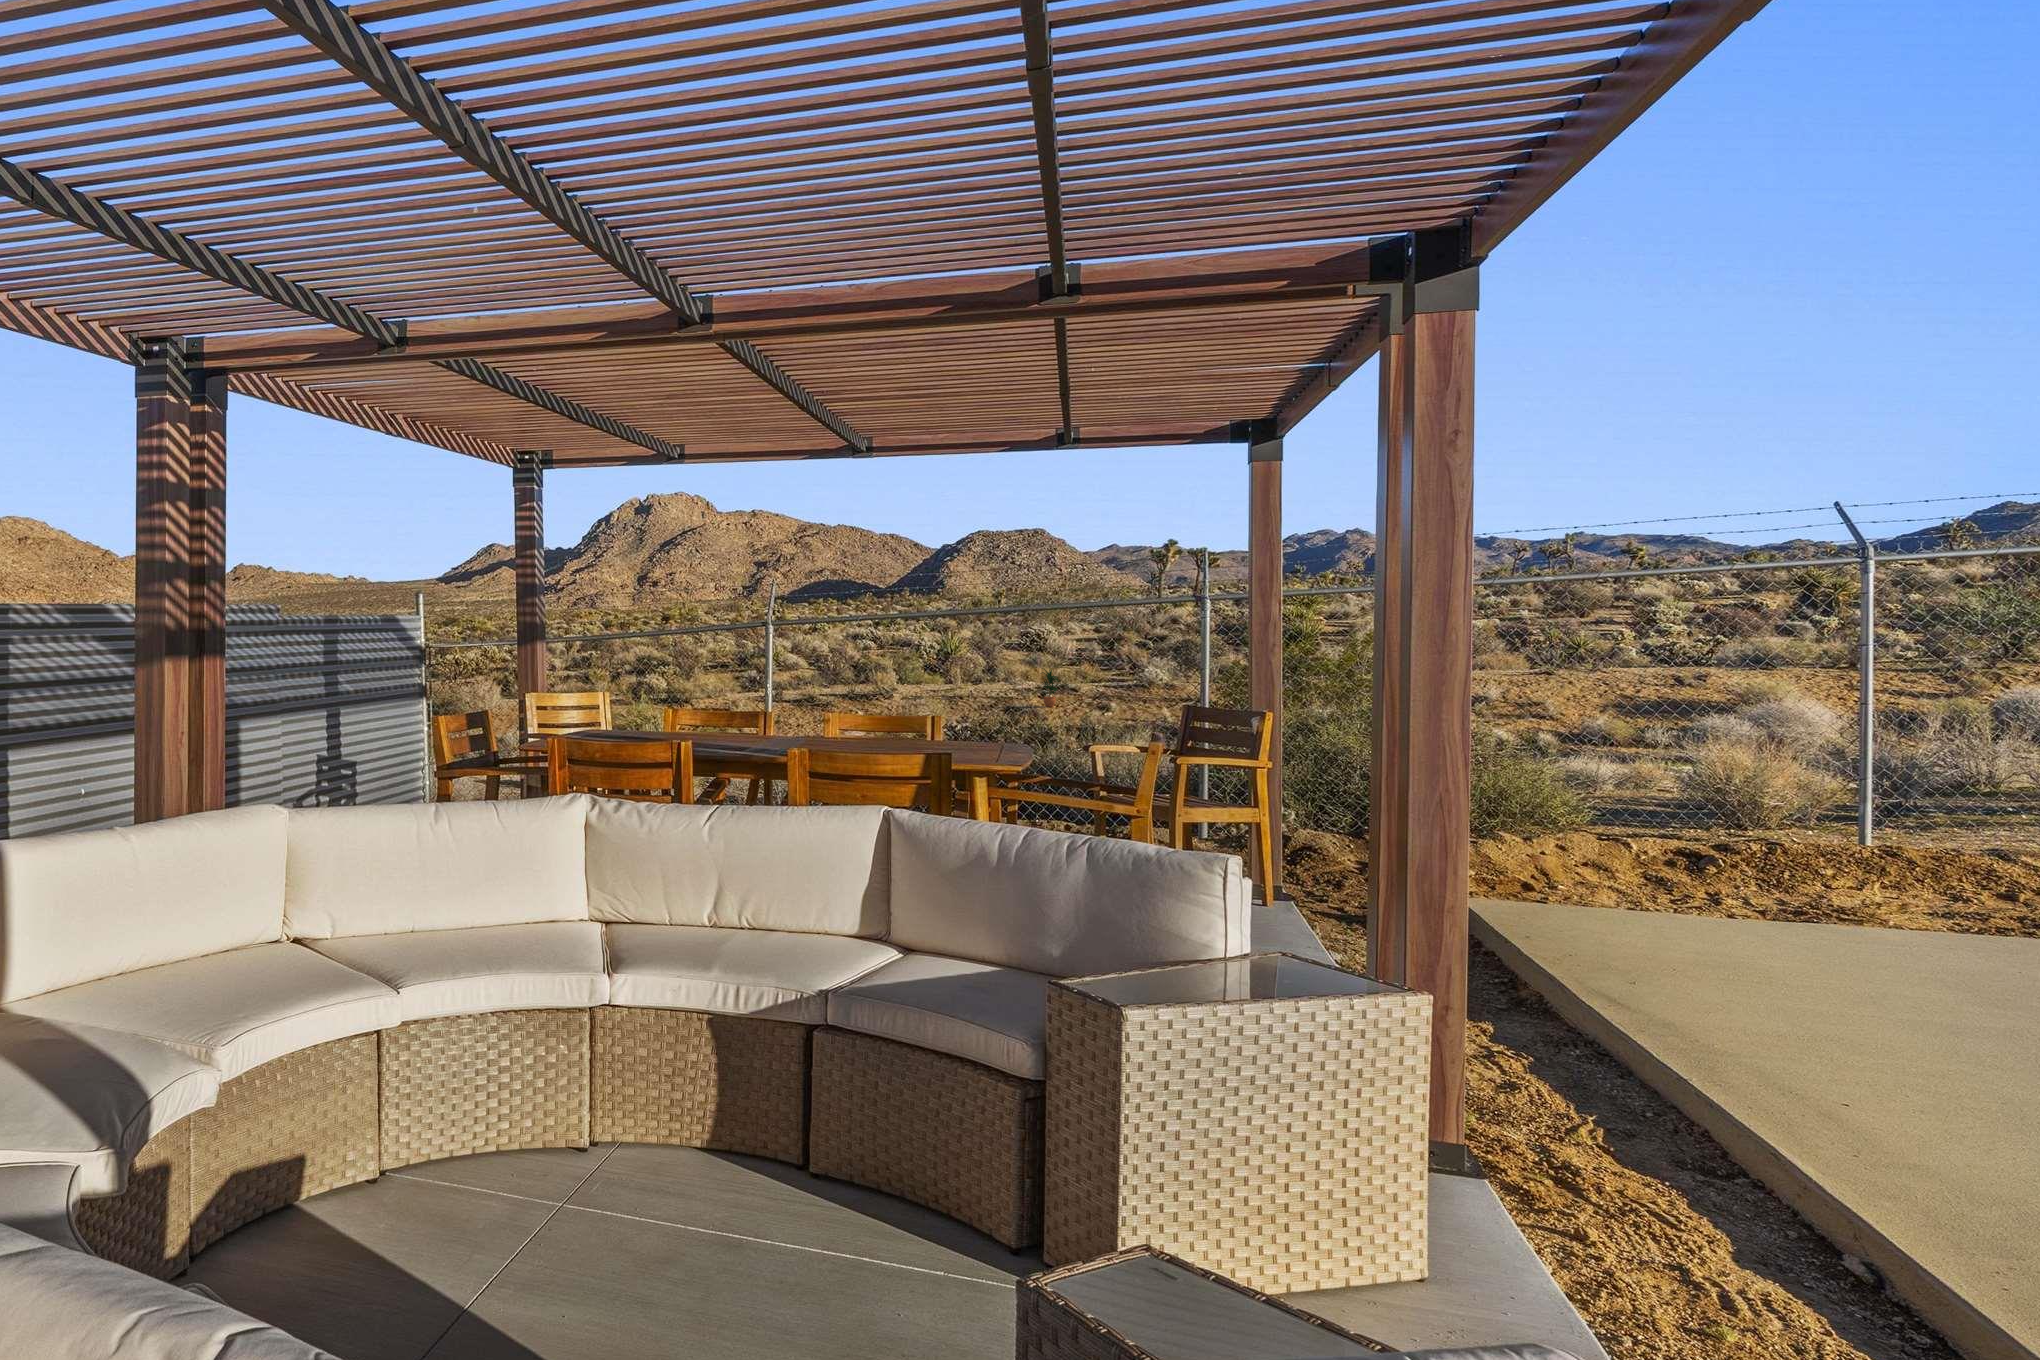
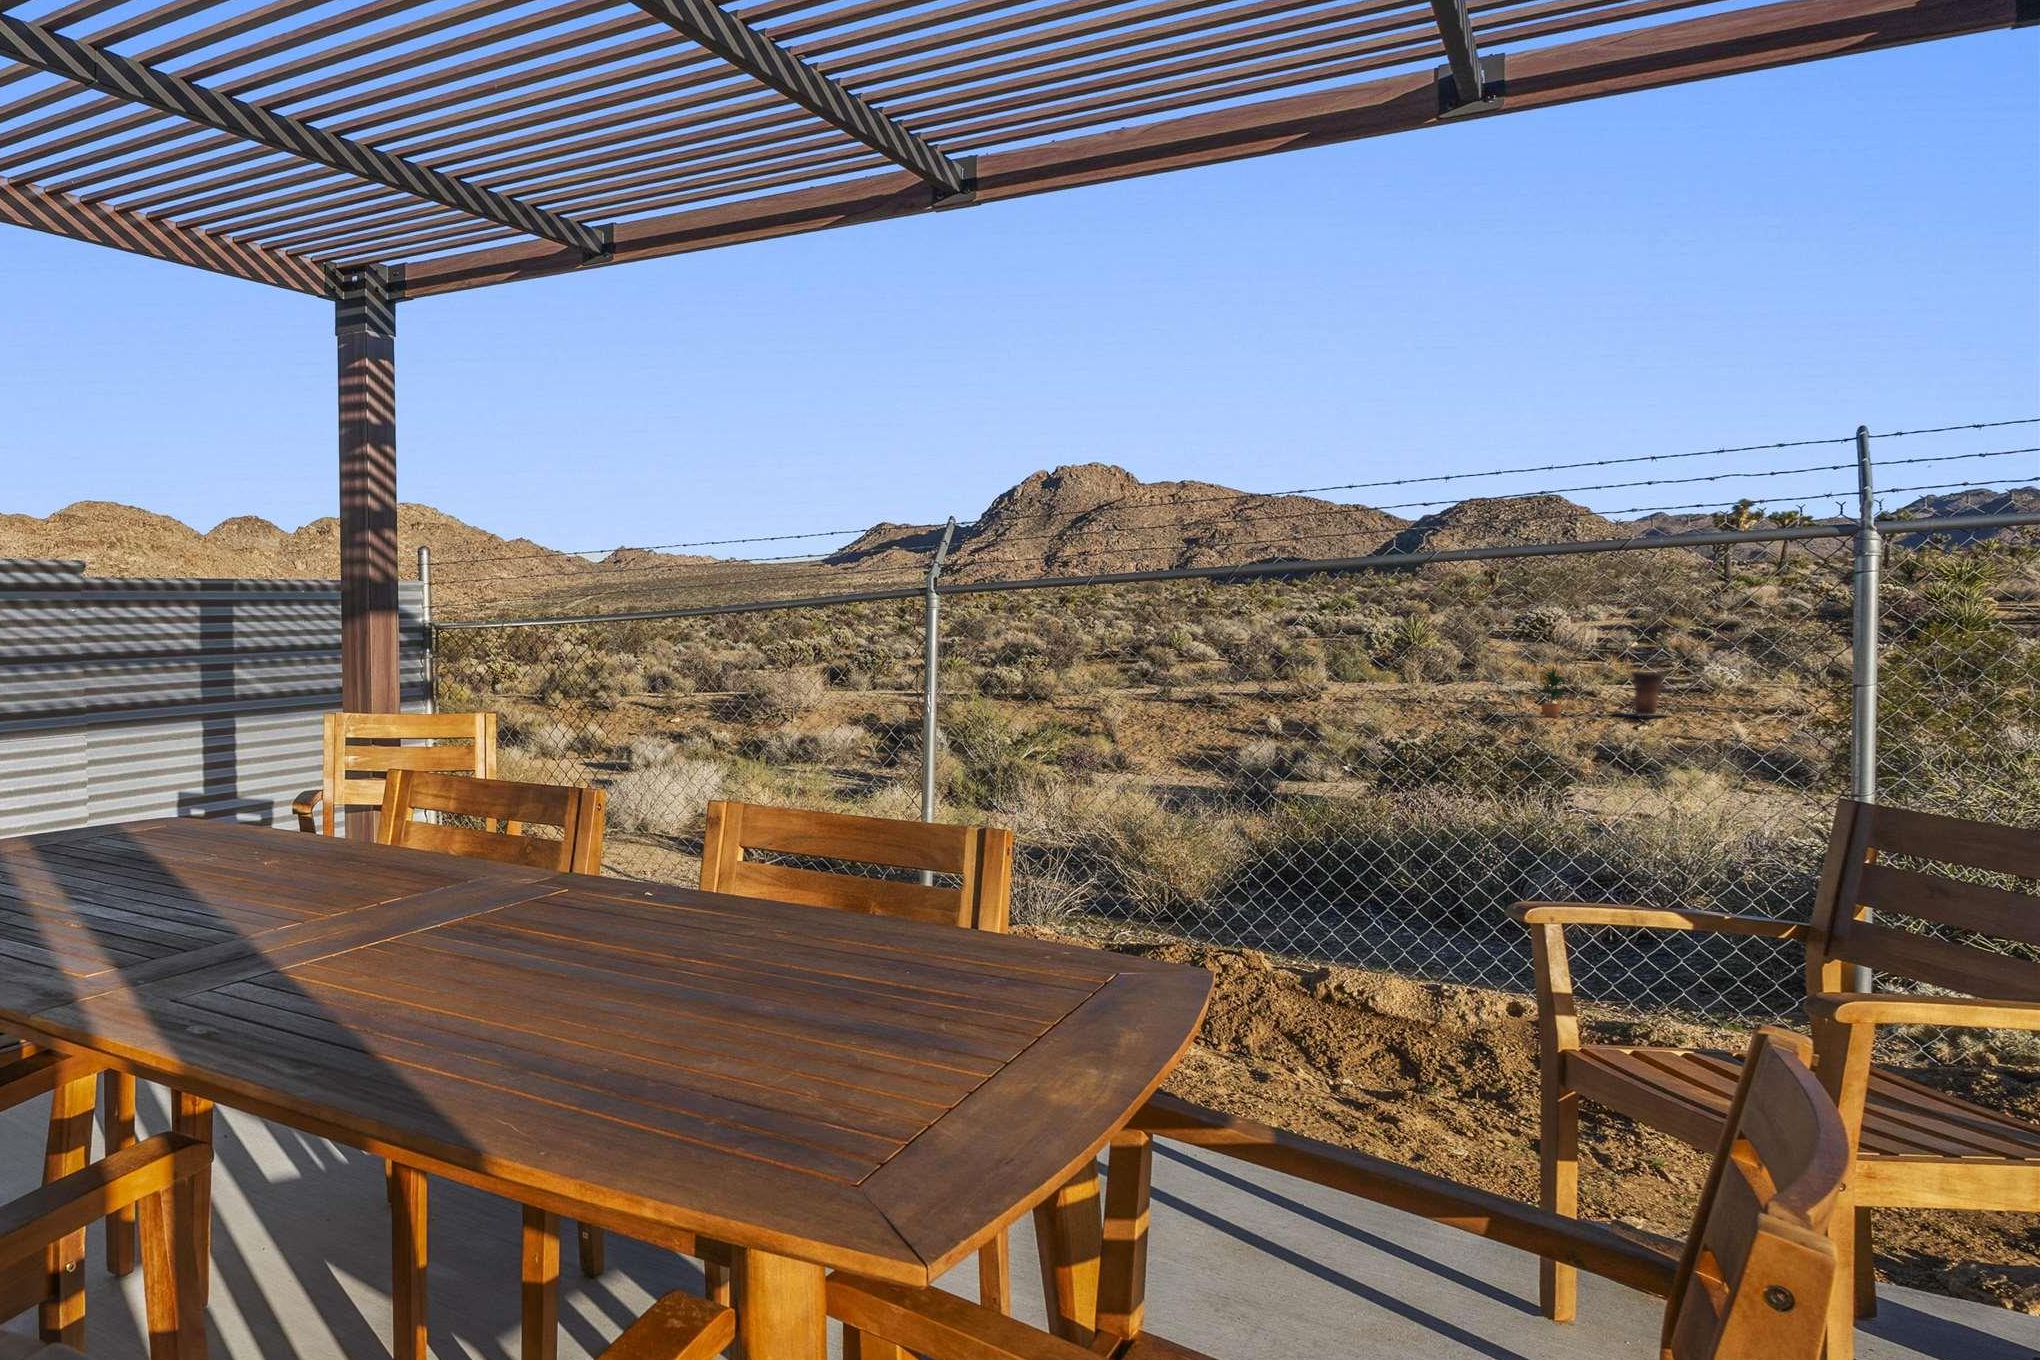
vase: none [1087,671,1129,705] -> present [1626,671,1666,716]

